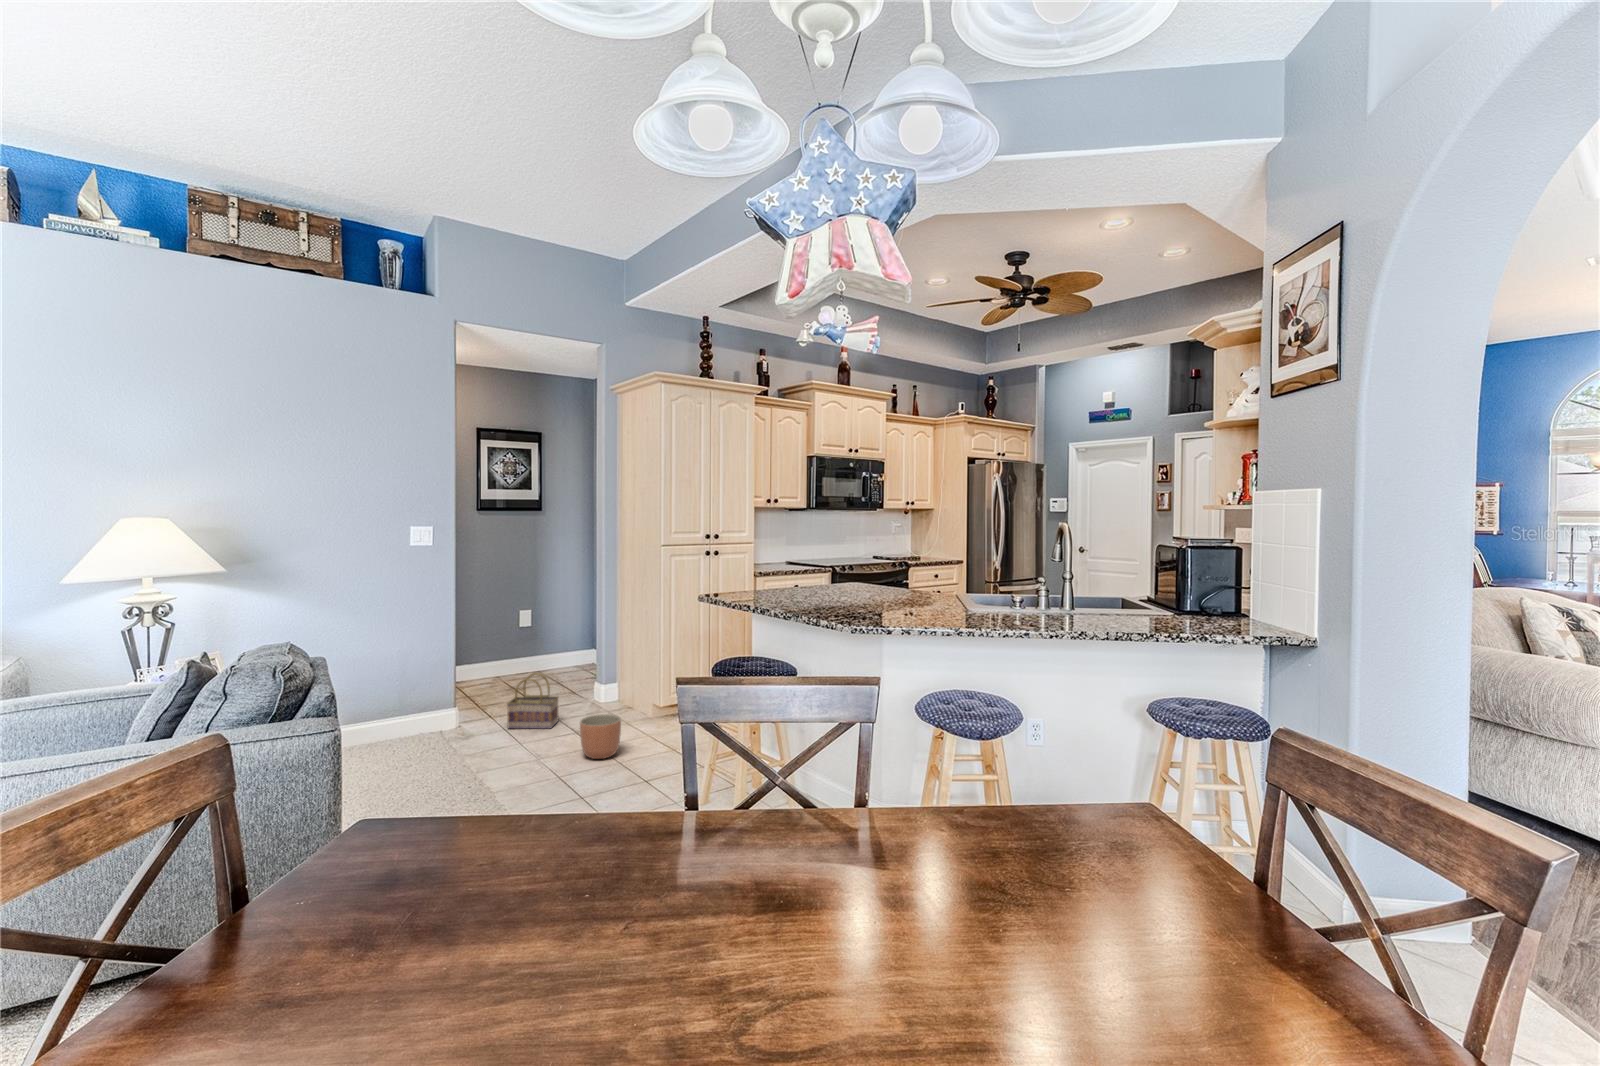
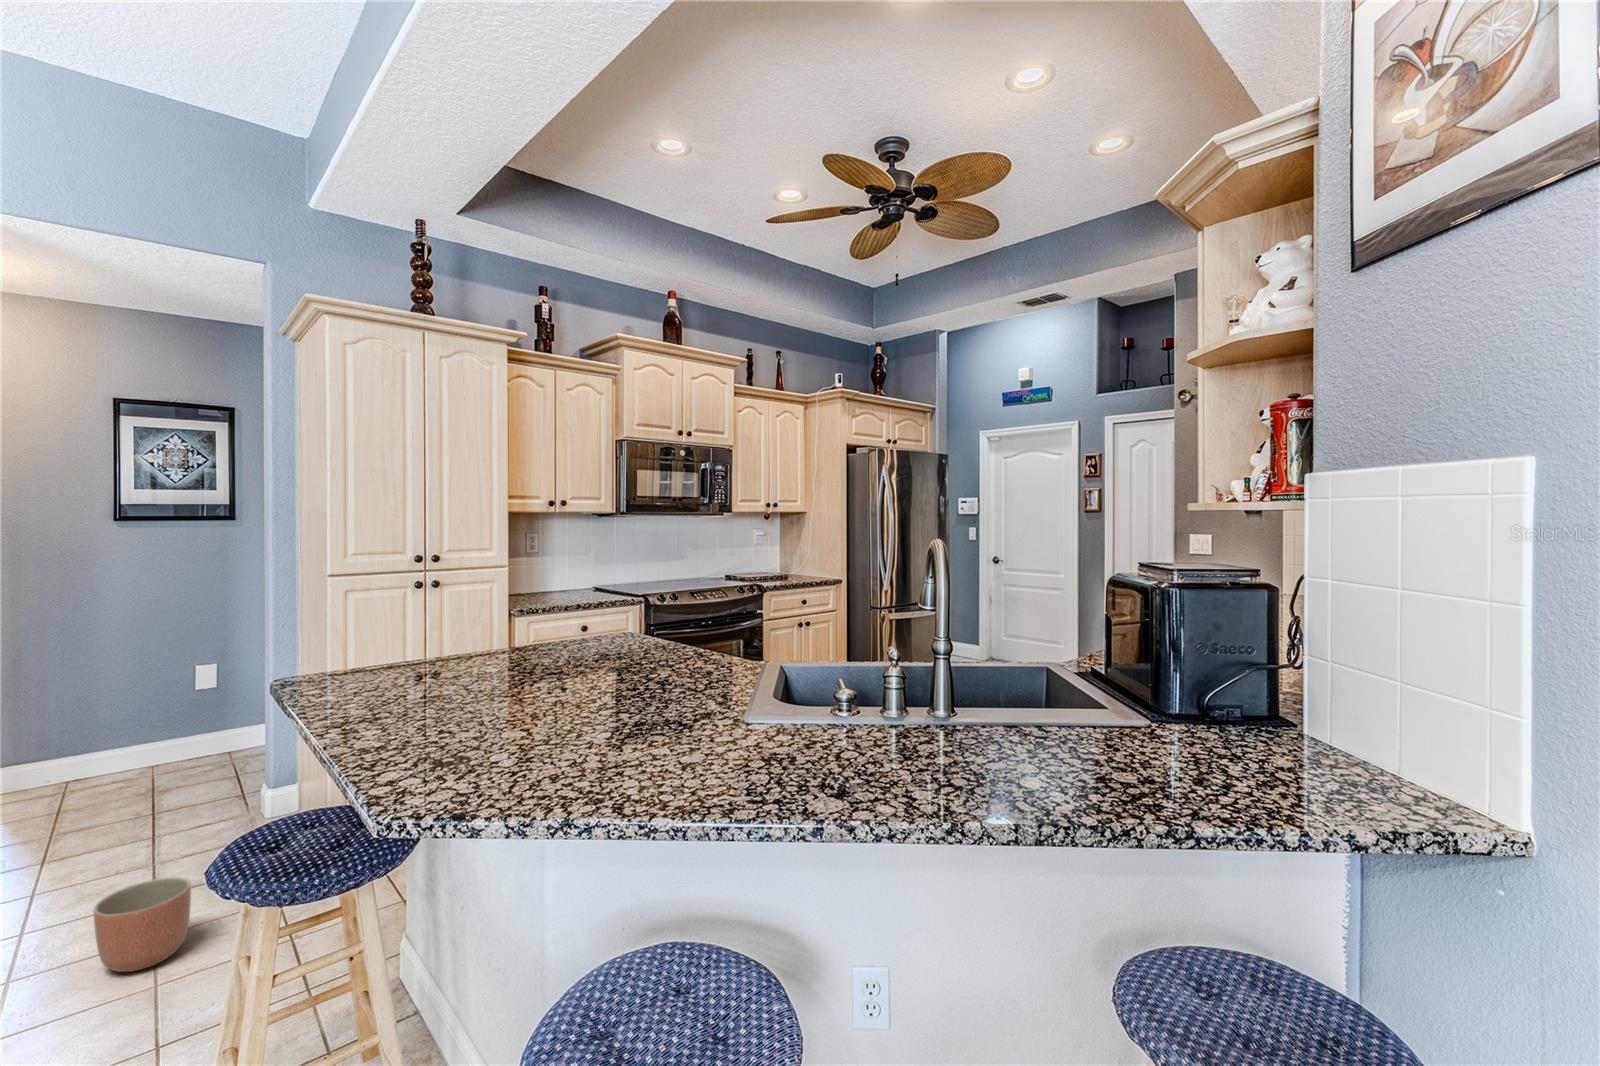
basket: present [507,673,558,729] -> none [37,789,153,891]

